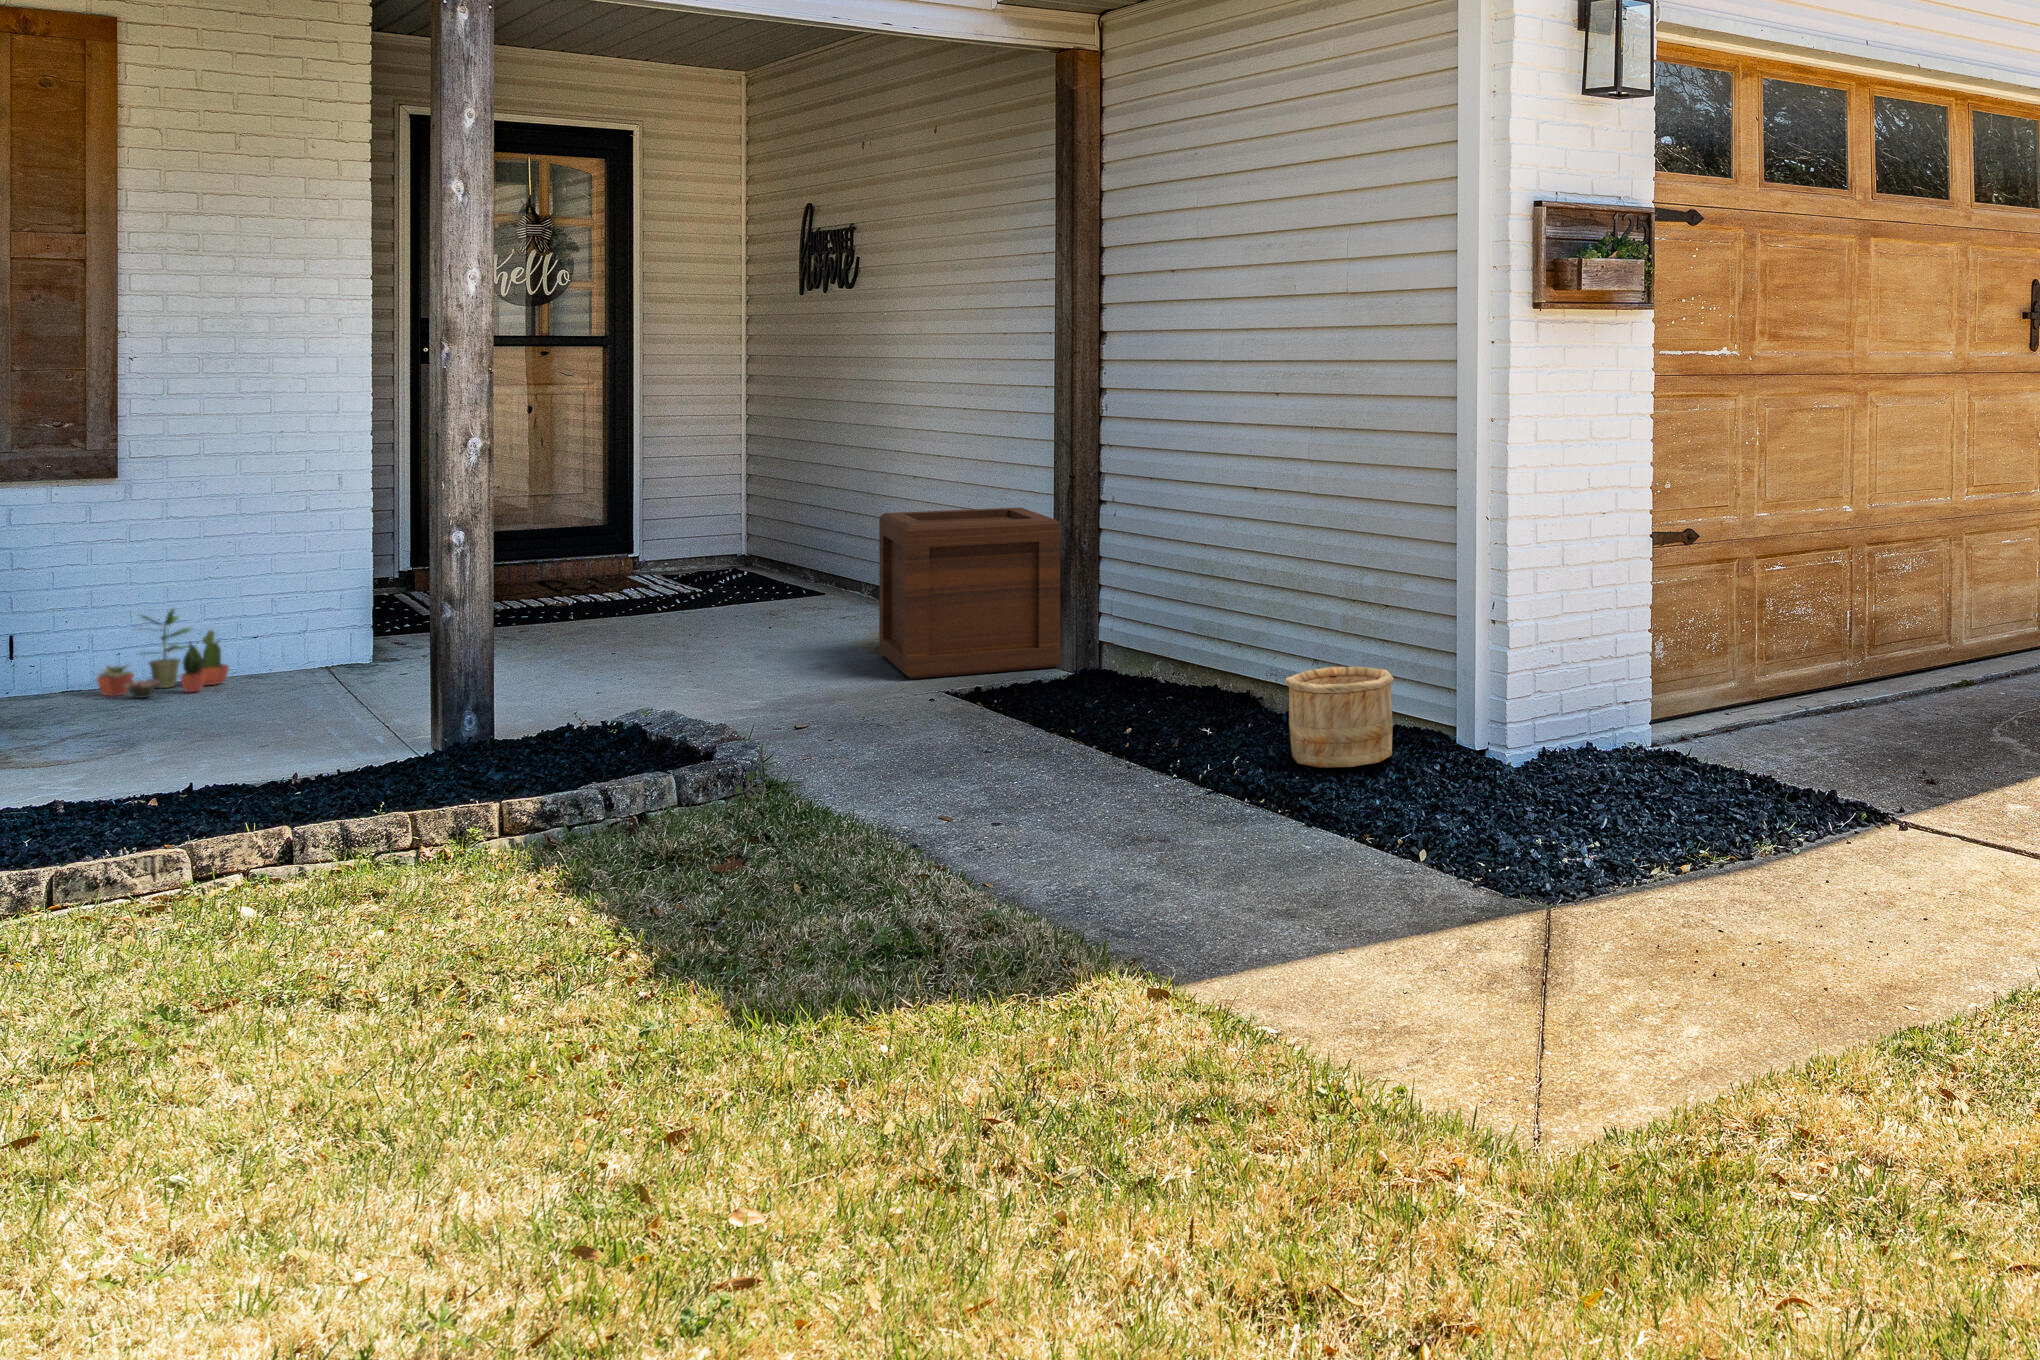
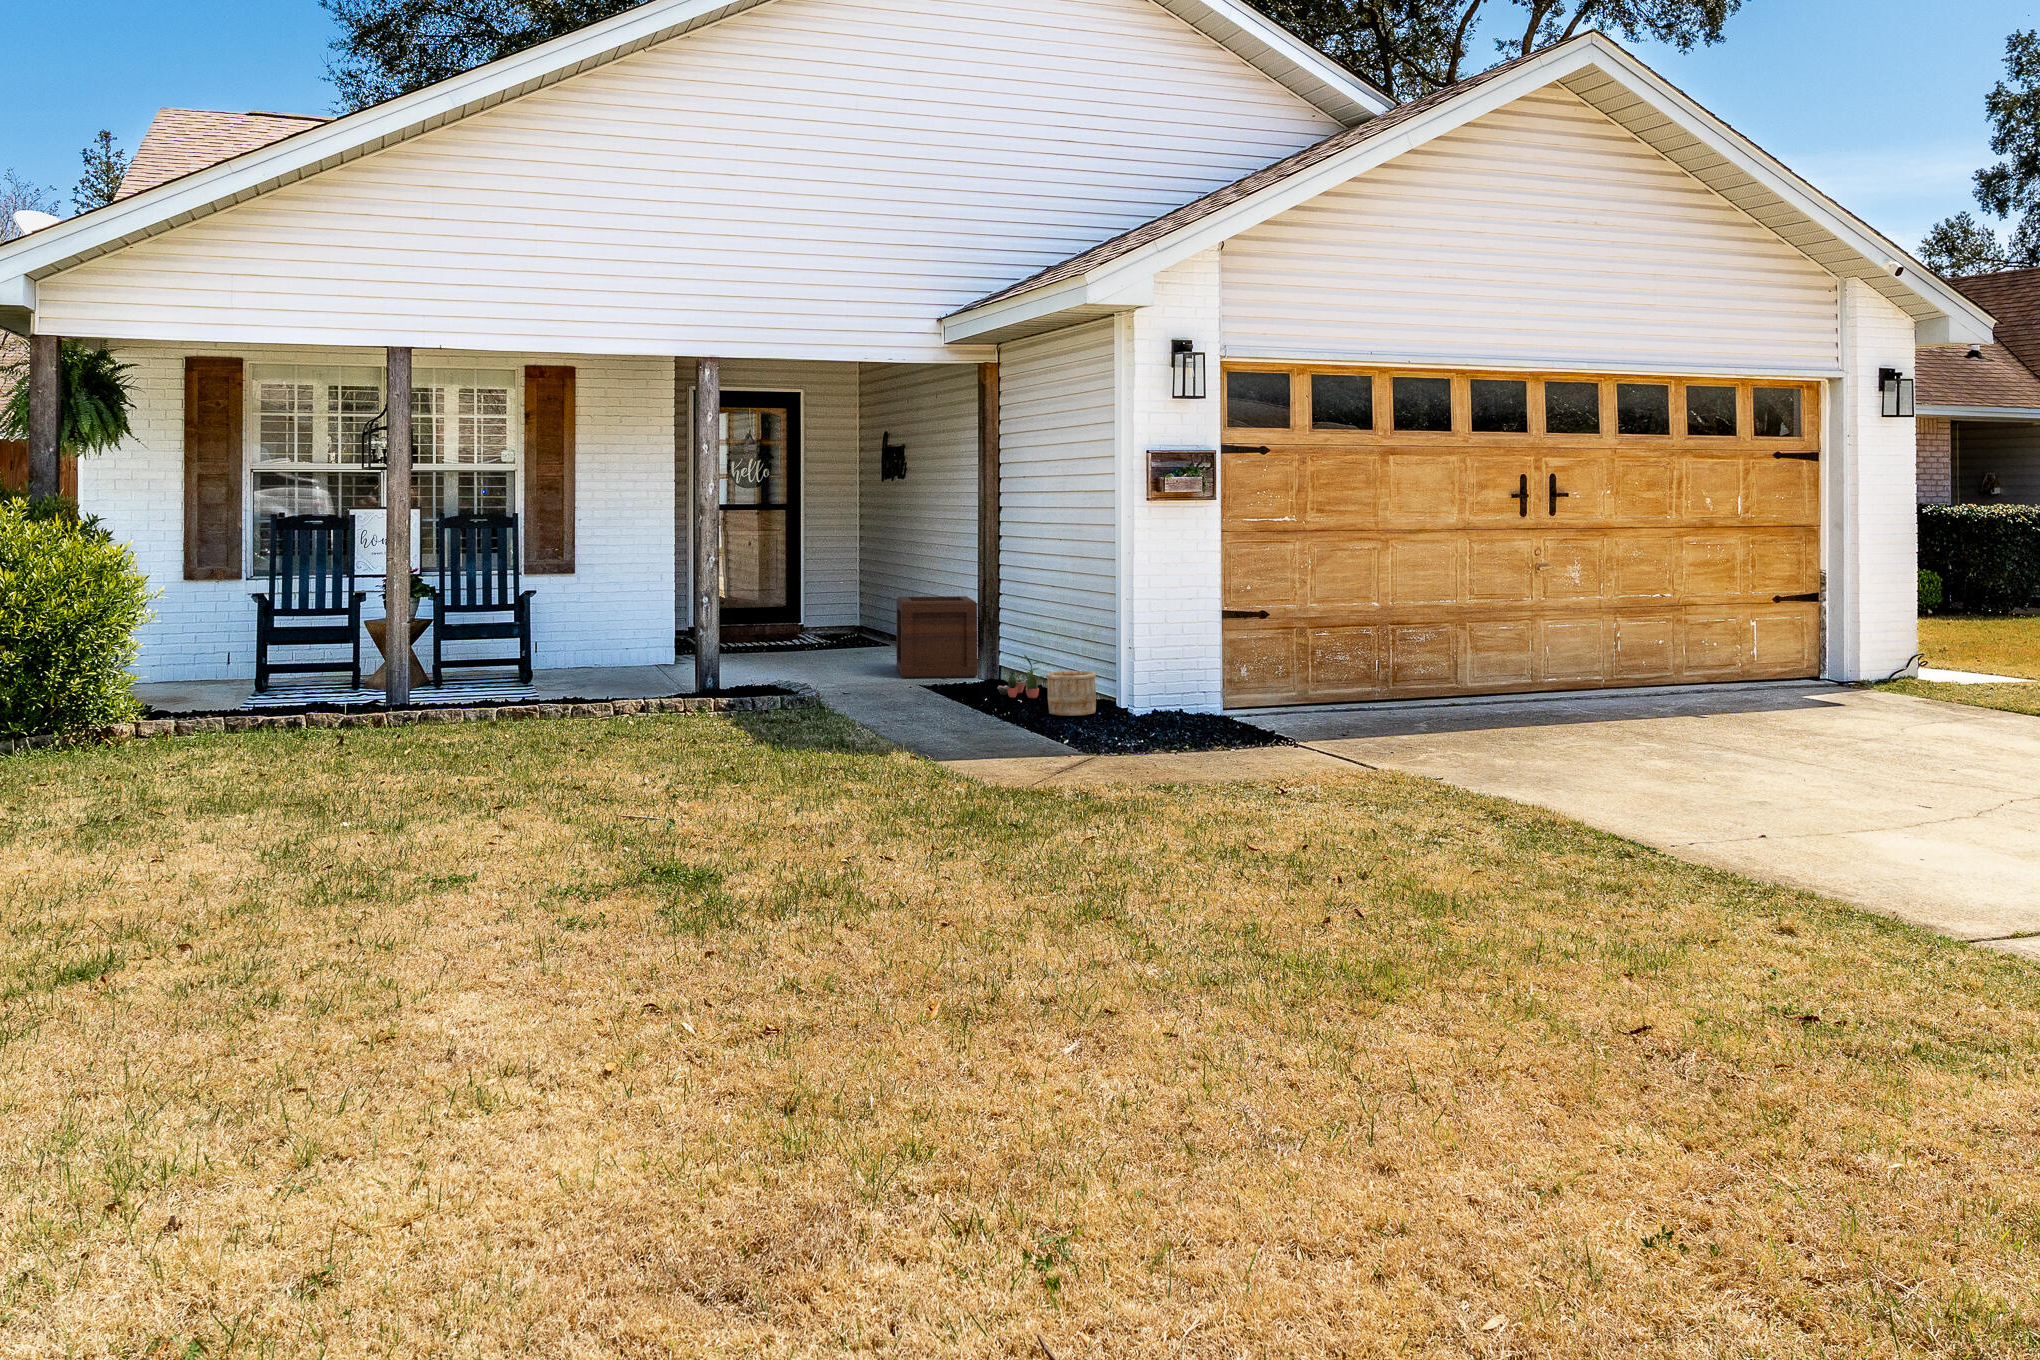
potted plant: present [97,609,229,698] -> present [997,654,1045,698]

